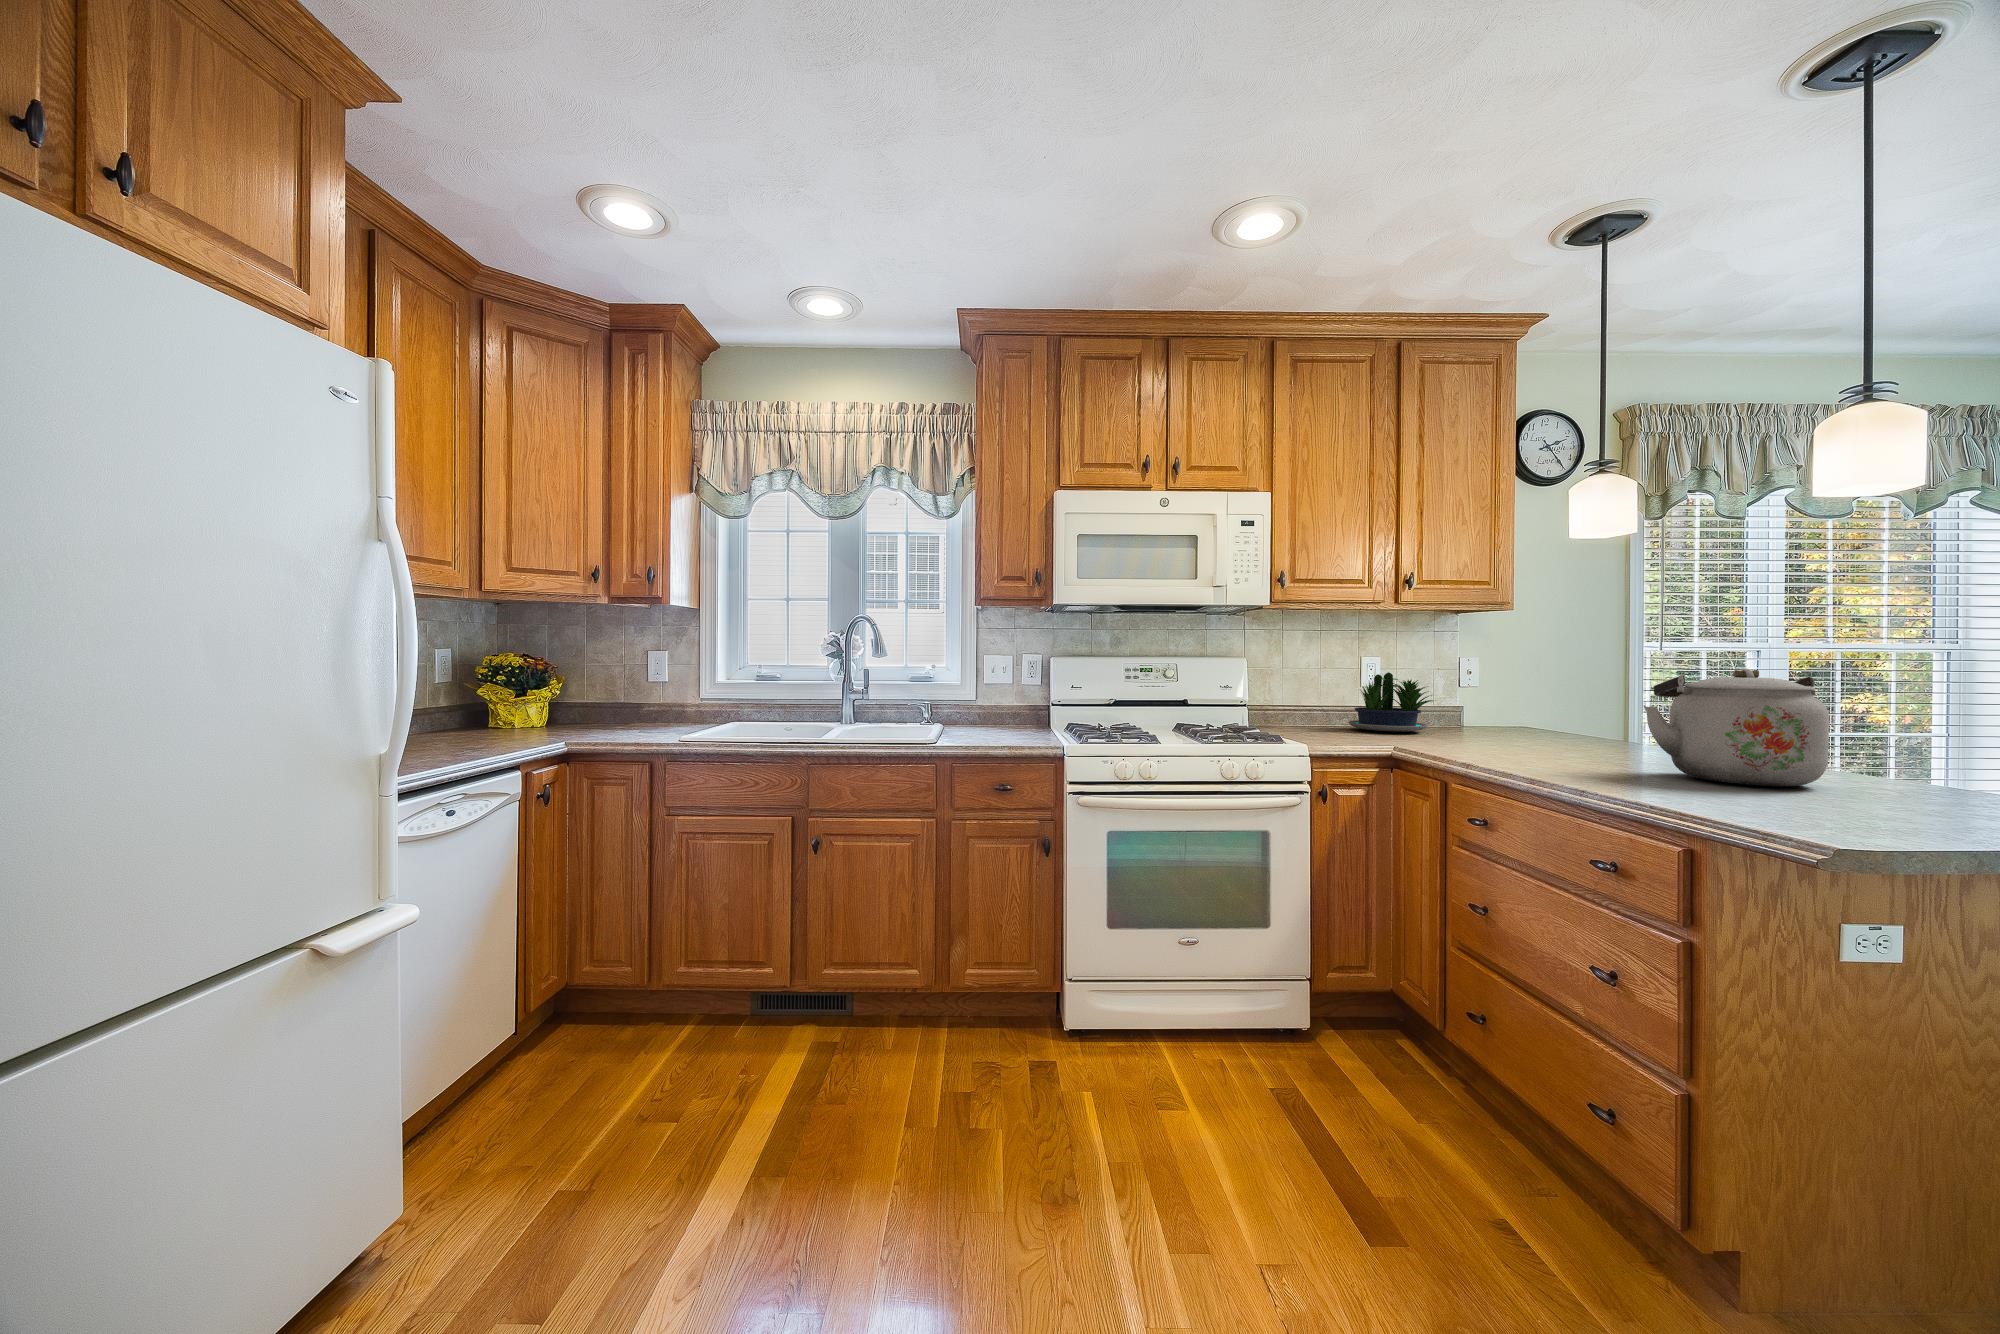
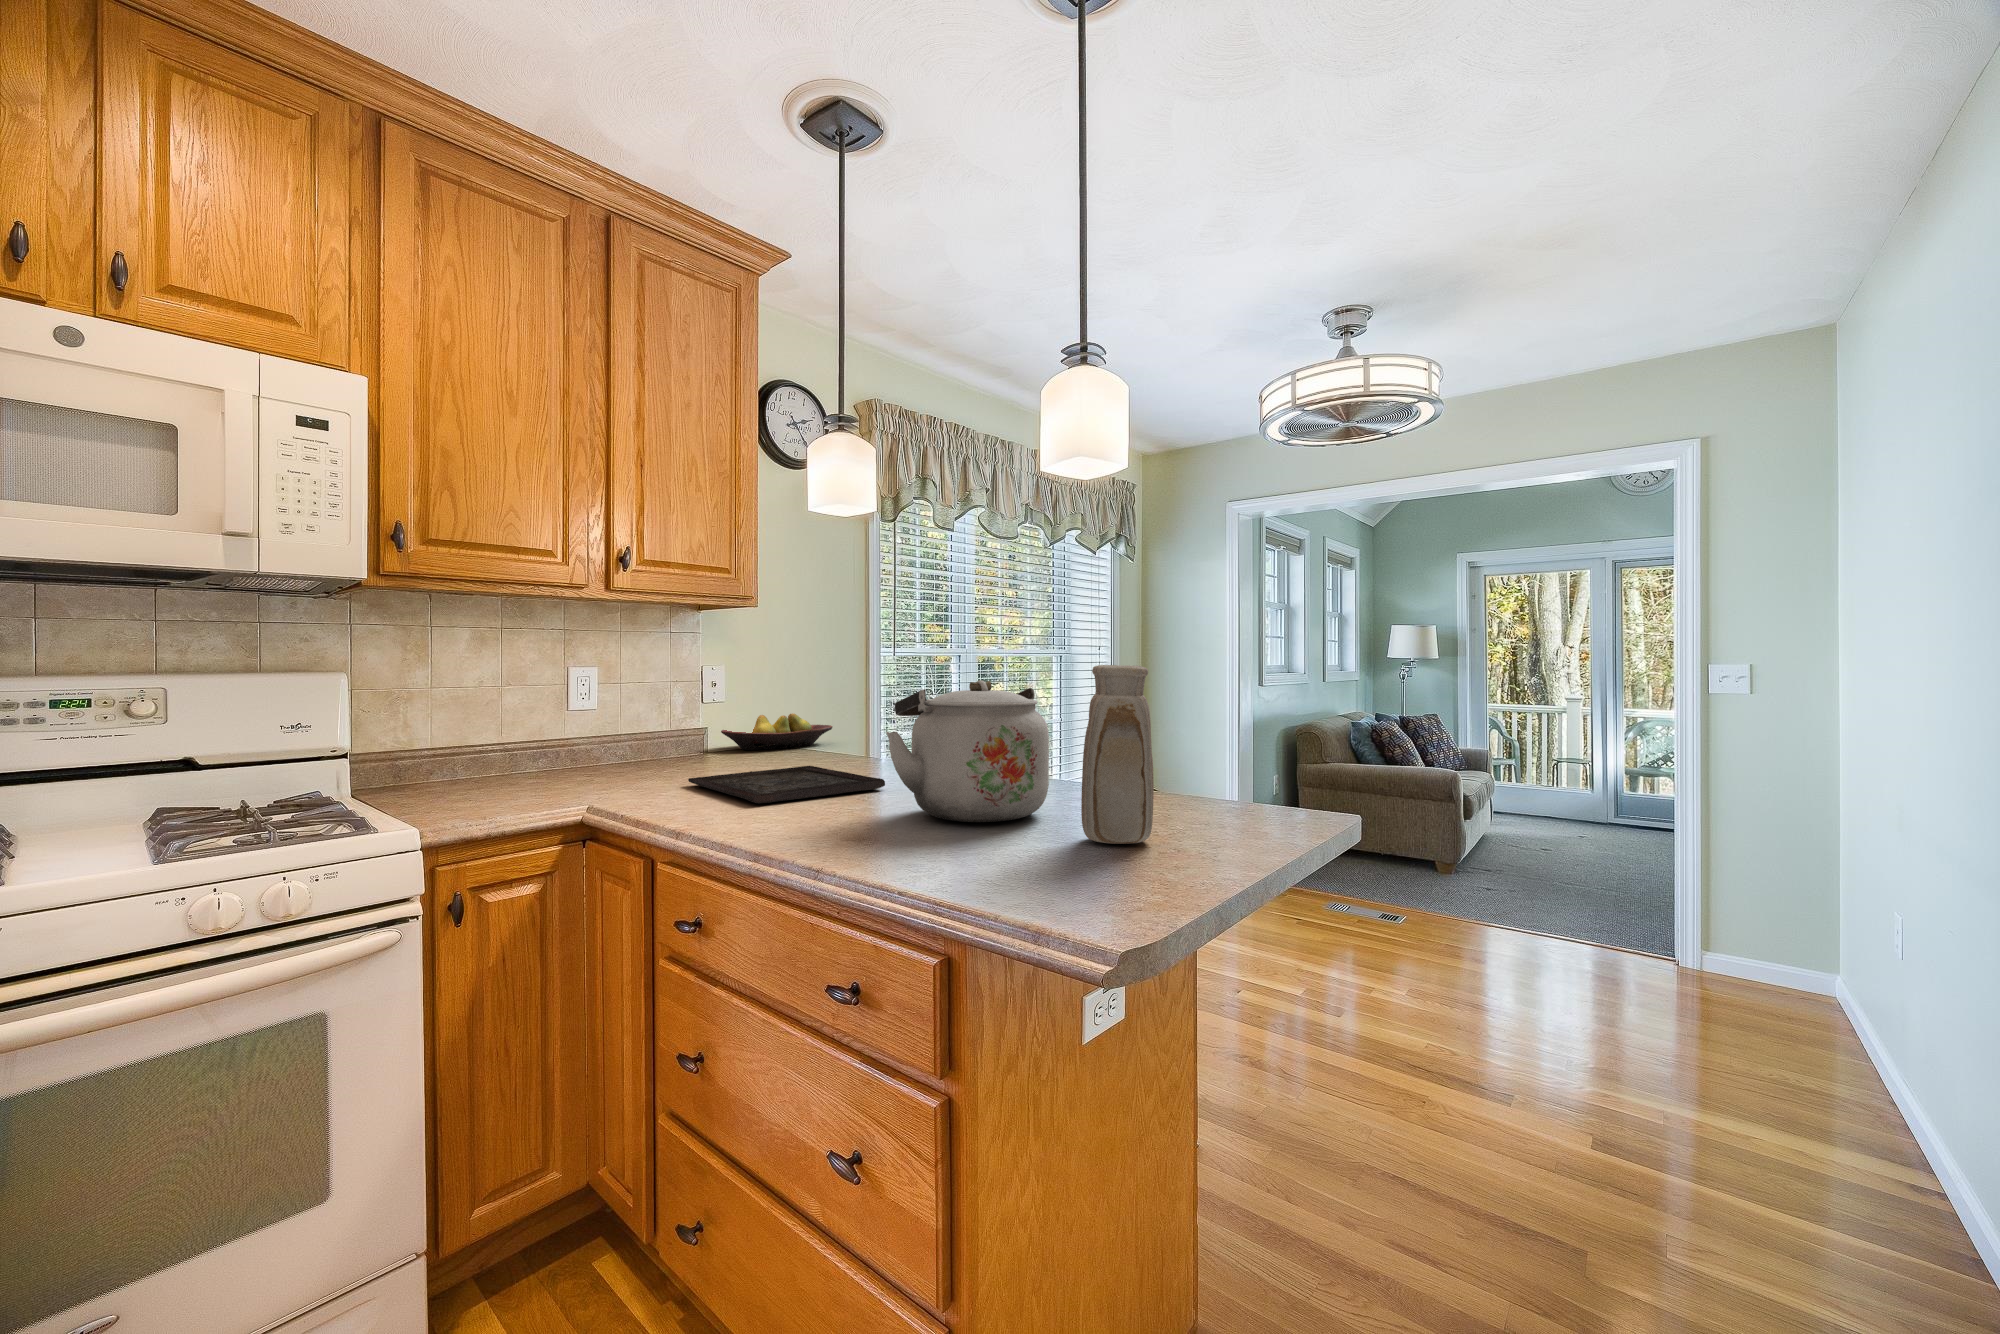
vase: none [1855,656,1949,811] -> present [1081,665,1154,844]
potted plant: present [1348,672,1433,732] -> none [539,689,671,775]
fruit bowl: none [1475,699,1585,728] -> present [721,713,832,750]
tray: none [1461,737,1643,758] -> present [688,766,885,804]

